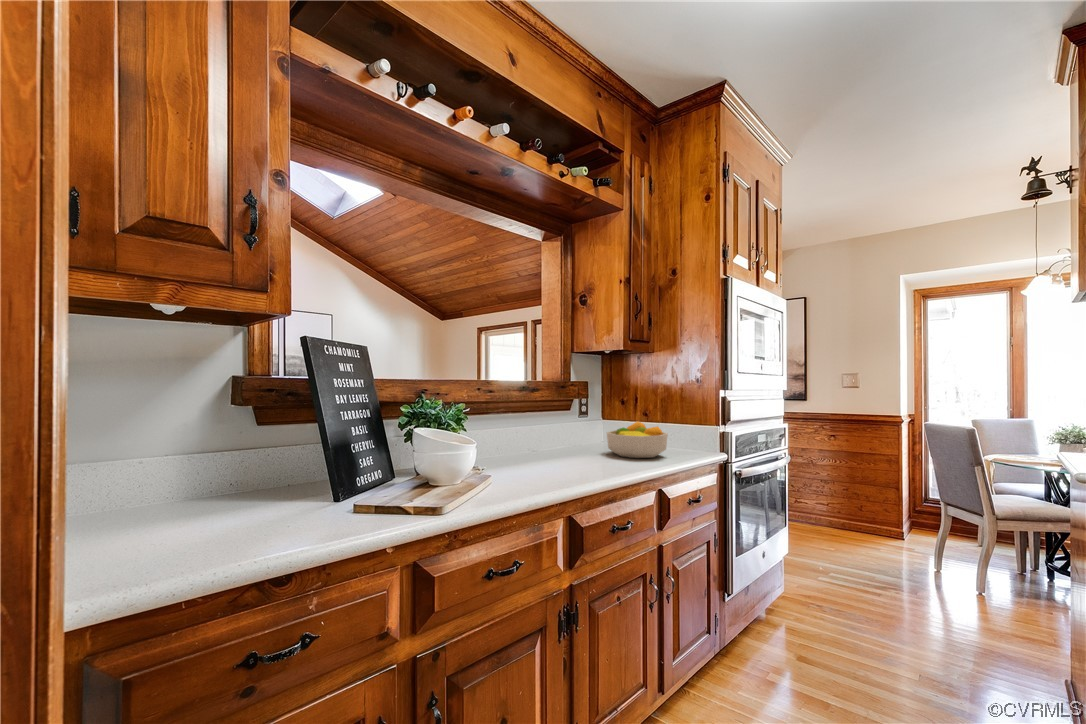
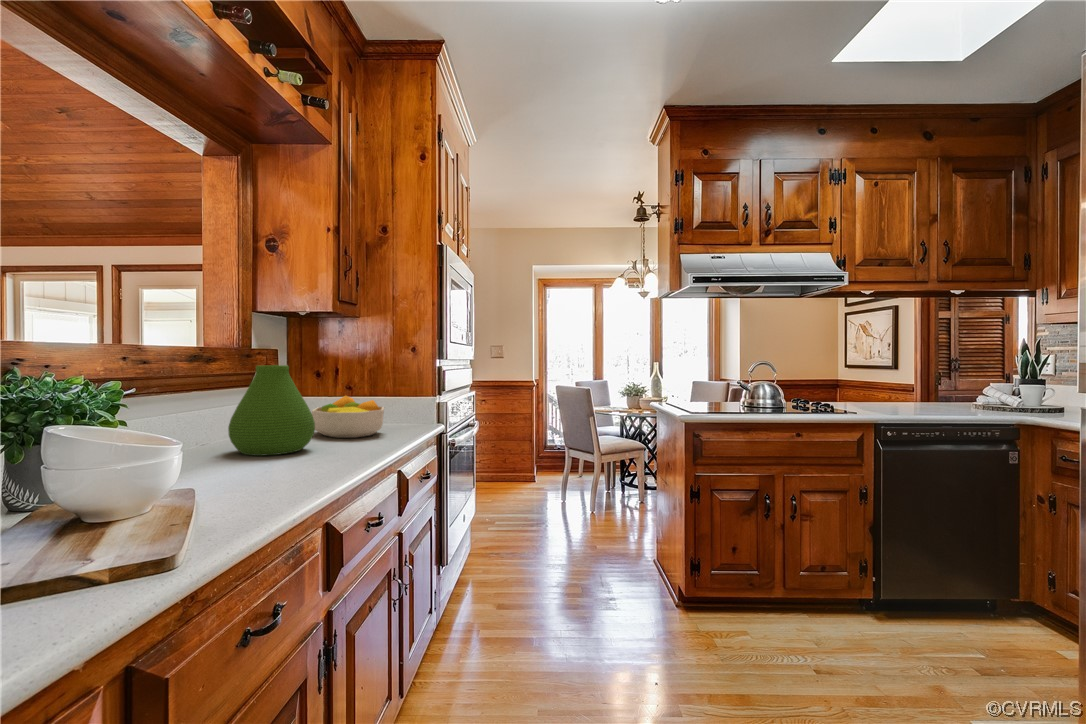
vase: none [536,395,595,464] -> present [228,365,315,456]

